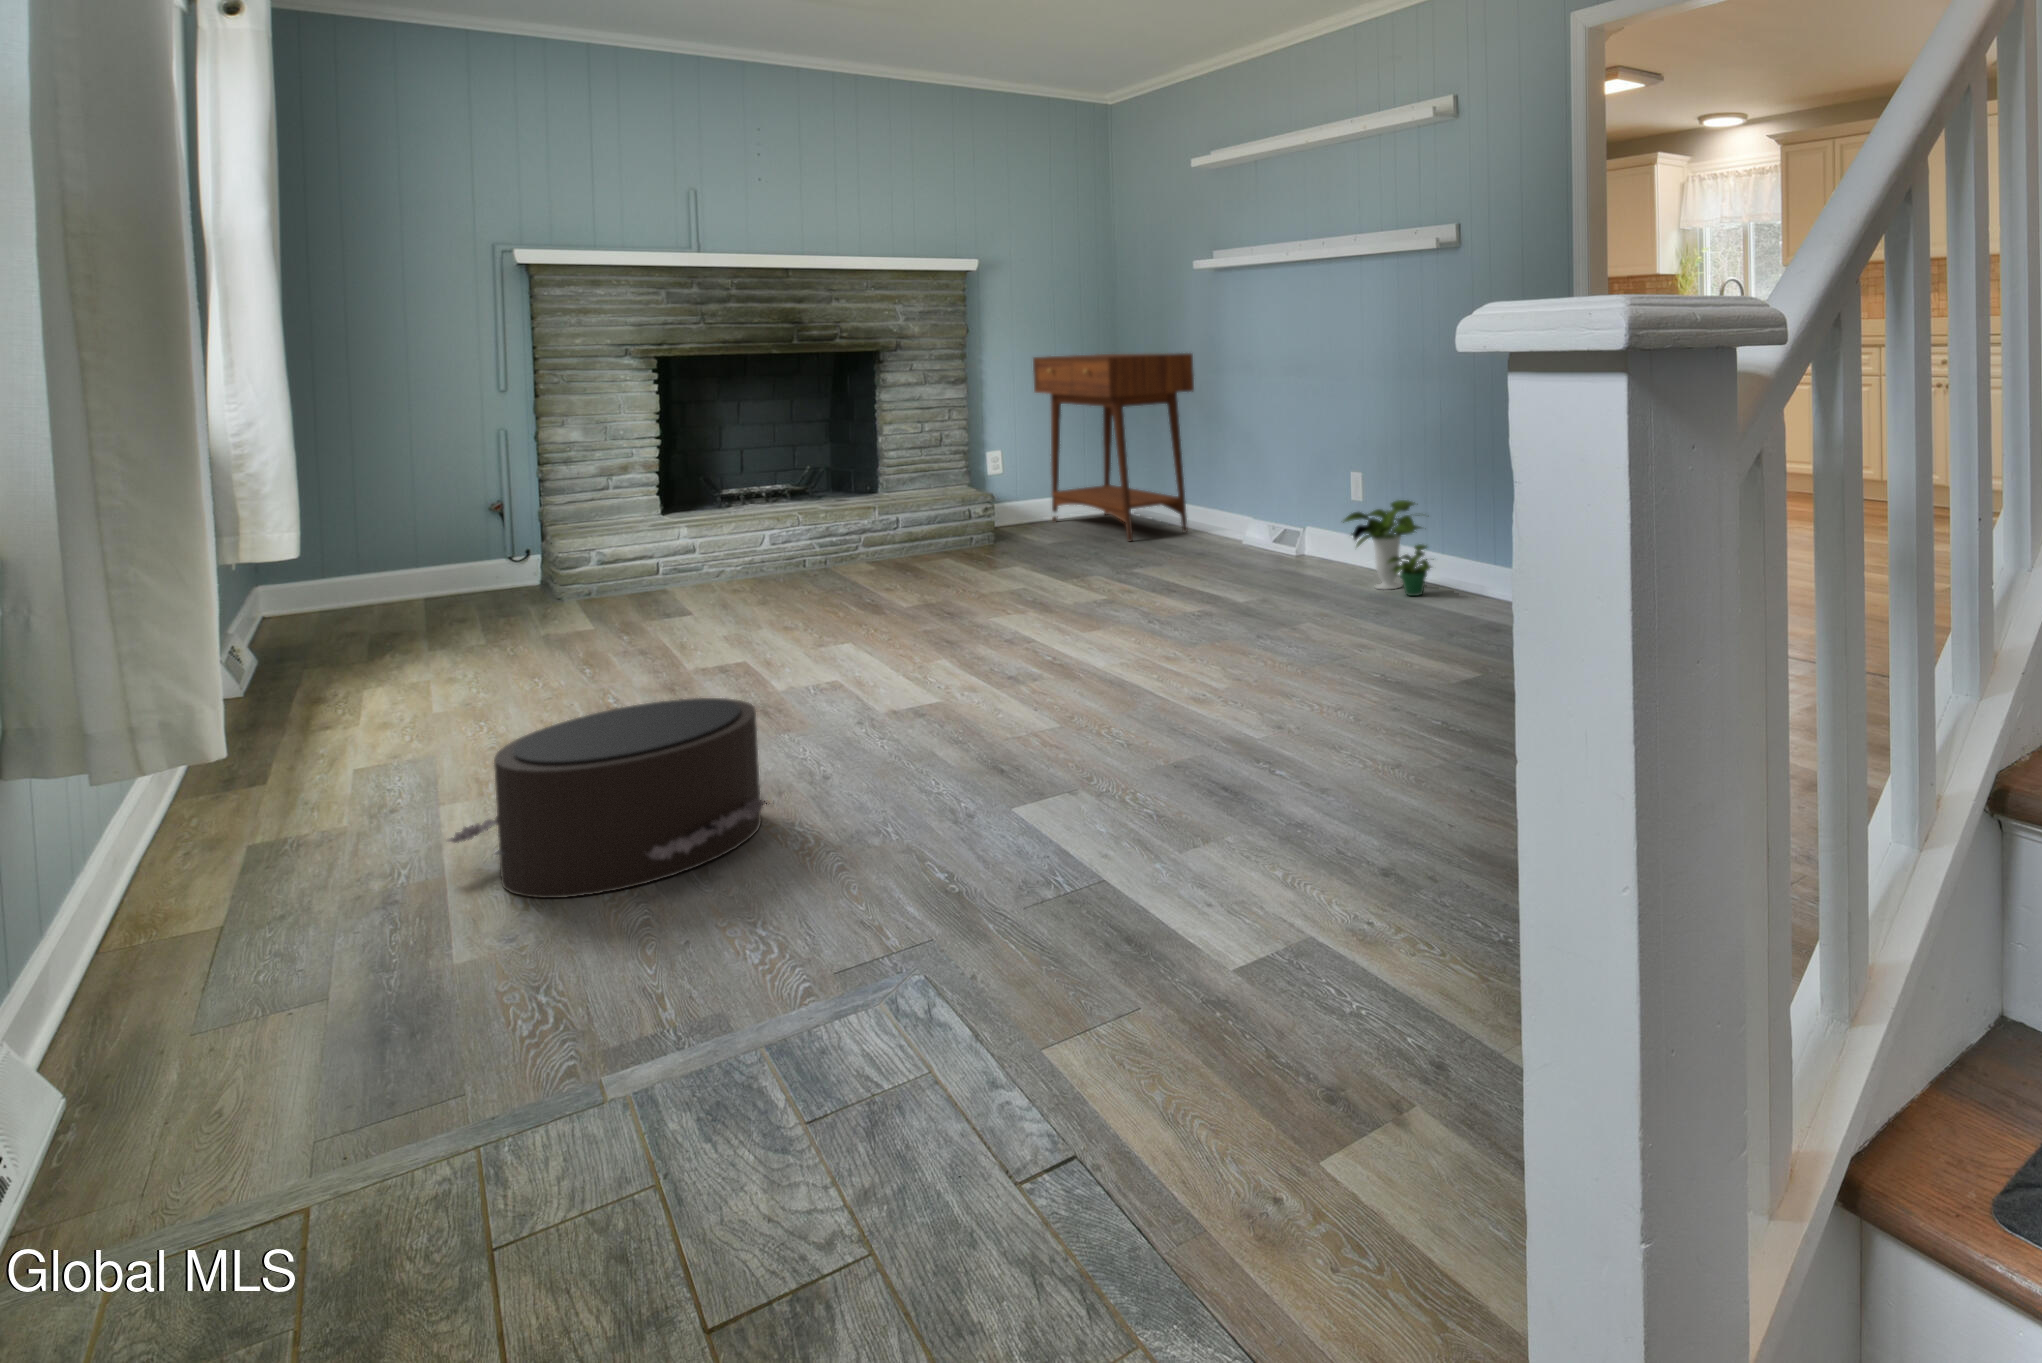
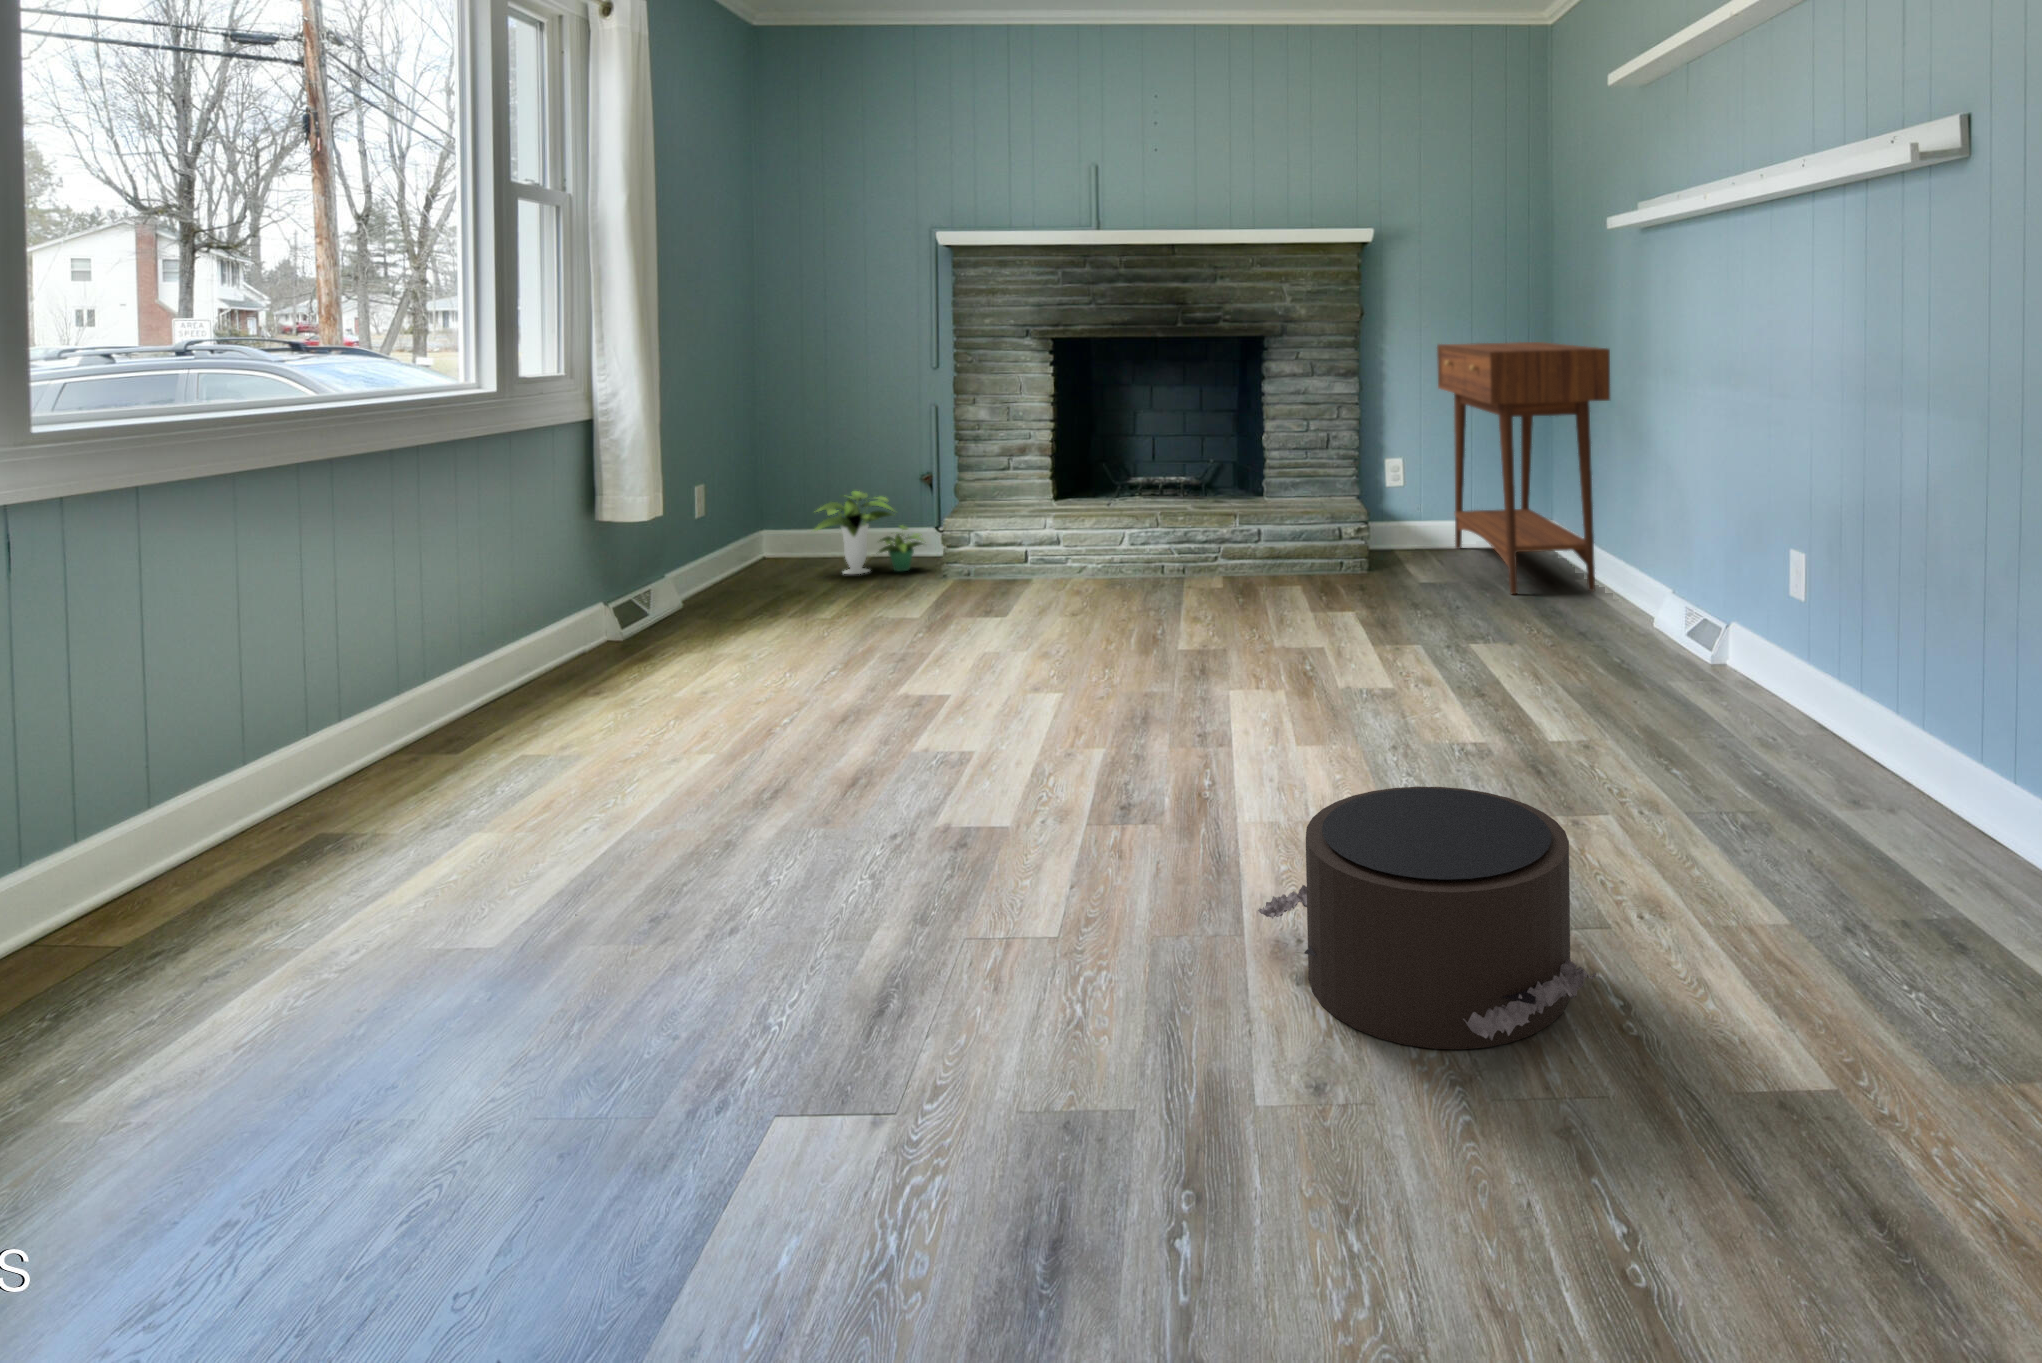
potted plant: present [1343,500,1434,596] -> present [815,491,922,574]
pouf: present [447,698,770,898] -> present [1258,787,1596,1049]

